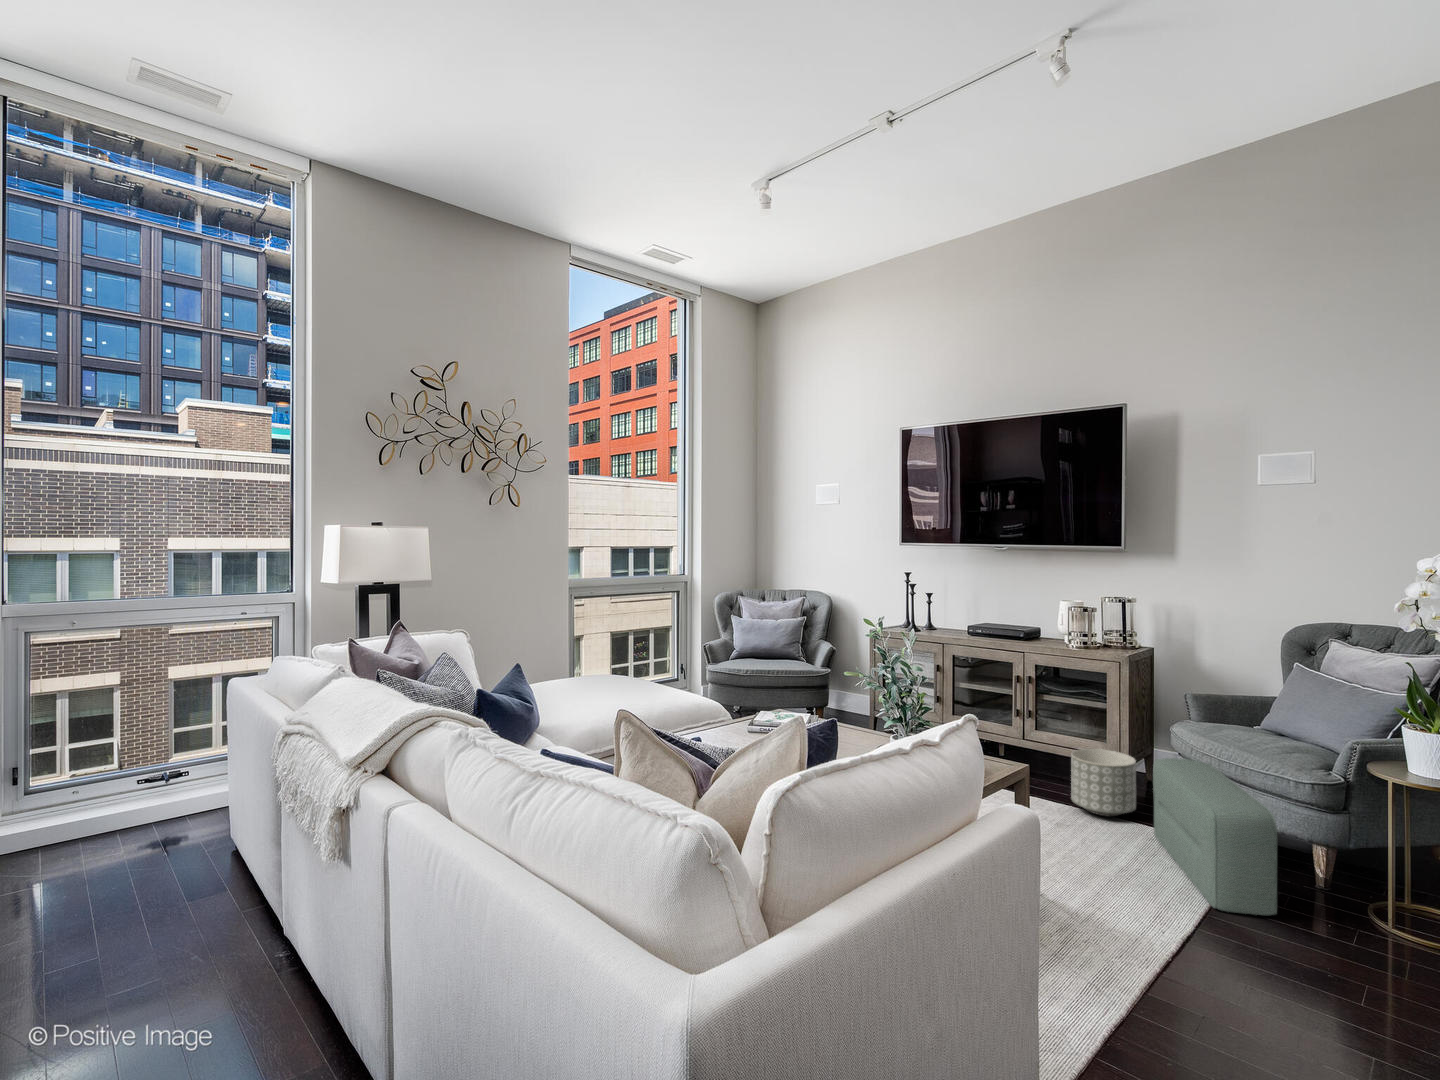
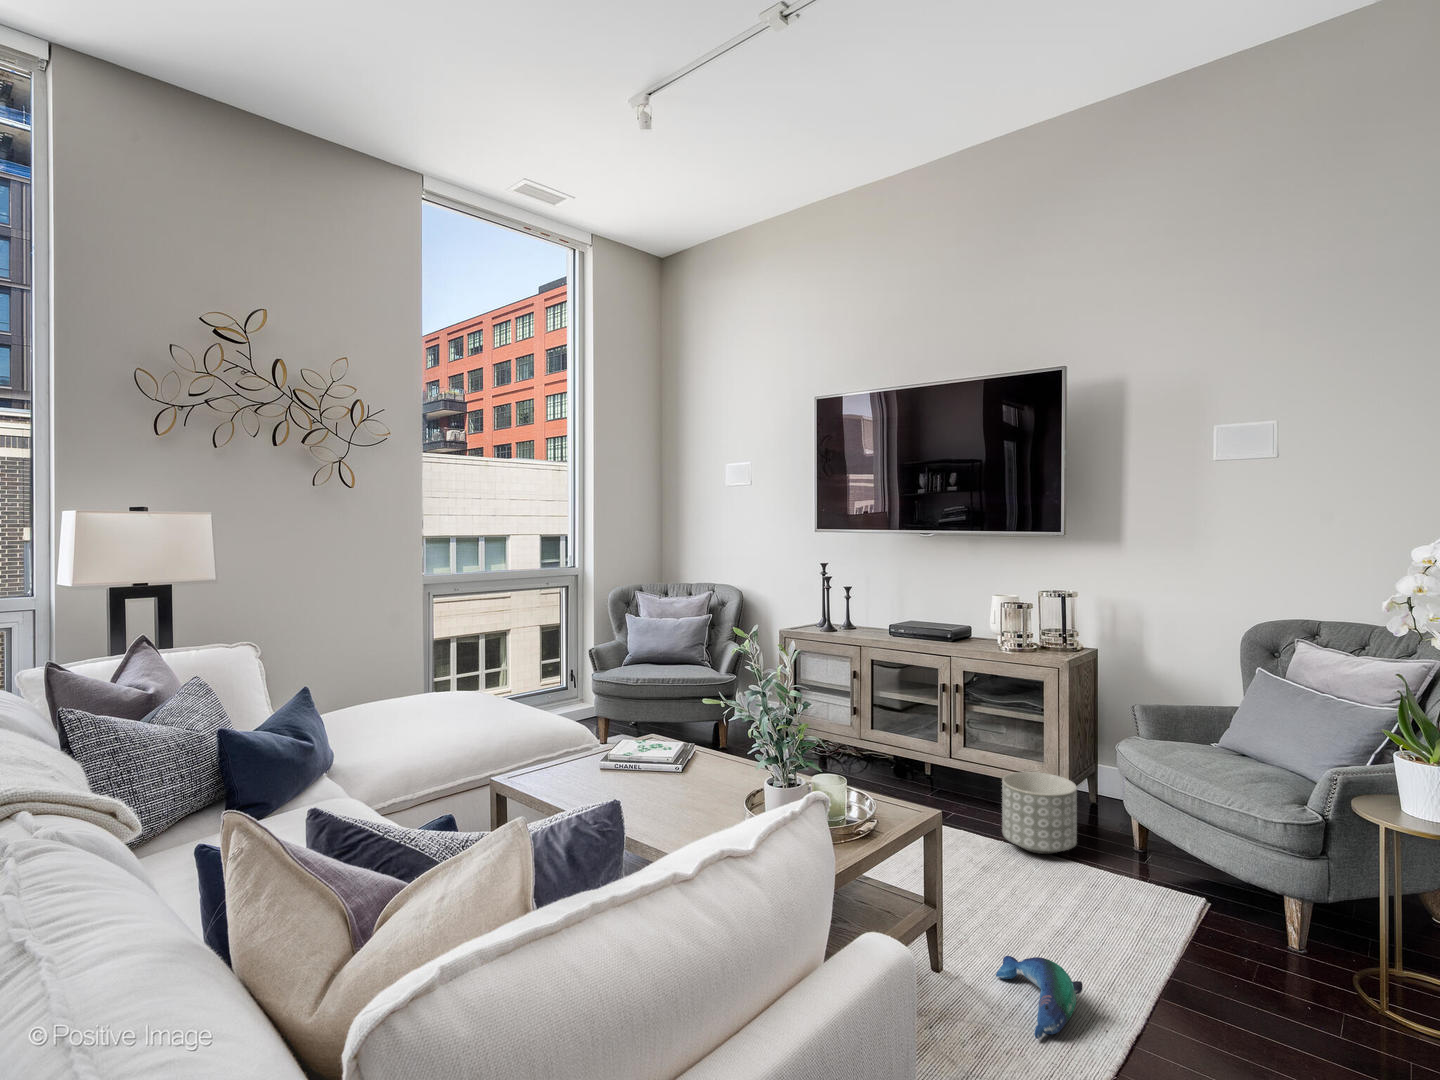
pouf: present [1153,758,1277,915] -> none [1096,787,1243,993]
plush toy: none [1073,882,1145,937] -> present [996,956,1083,1039]

